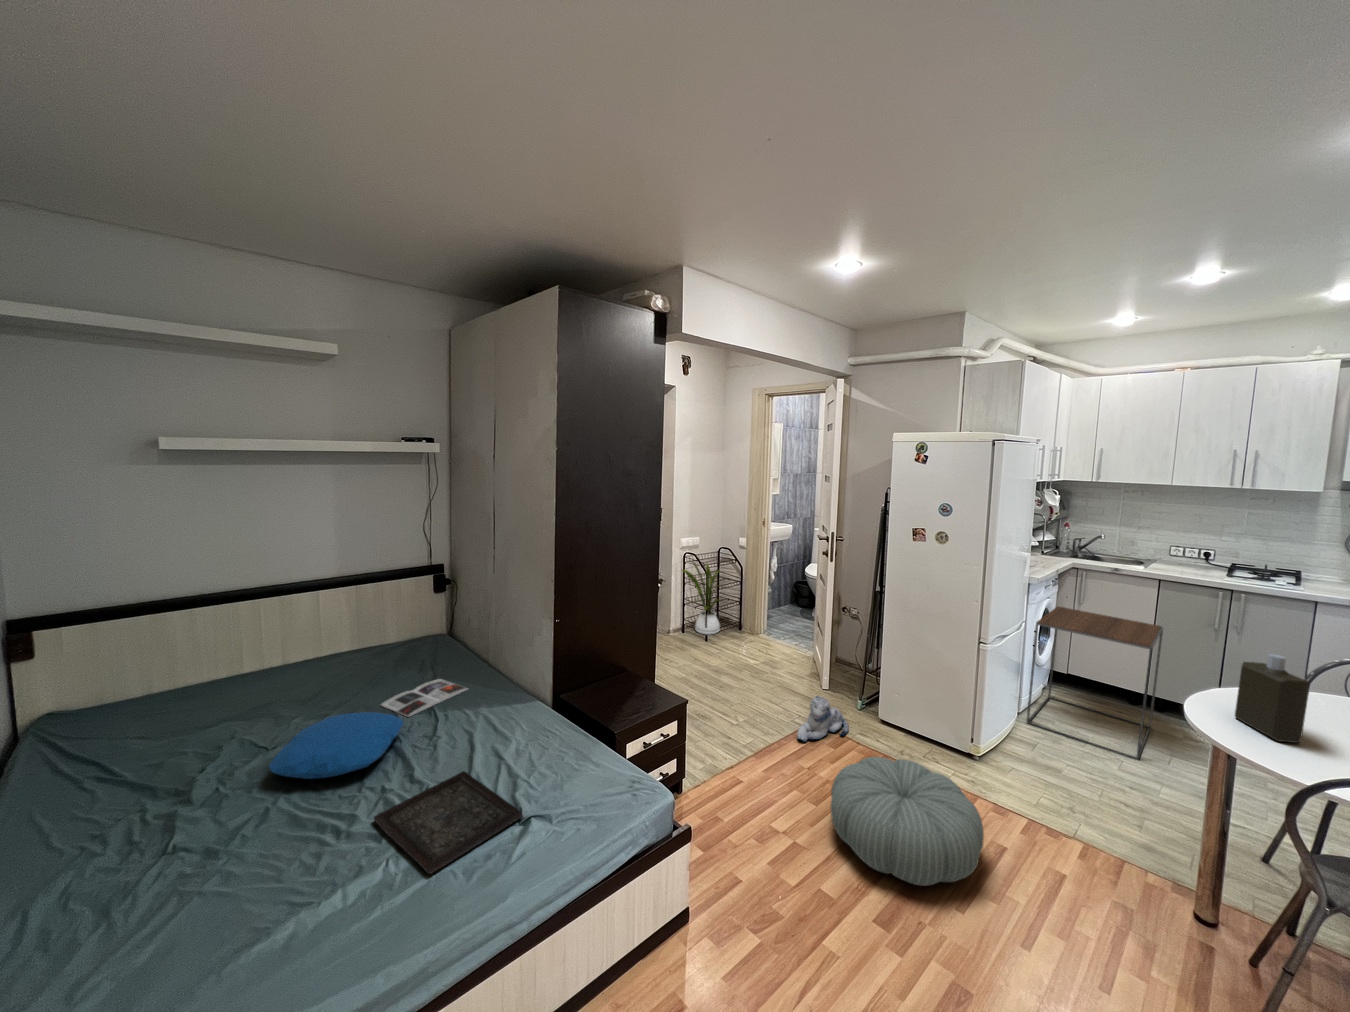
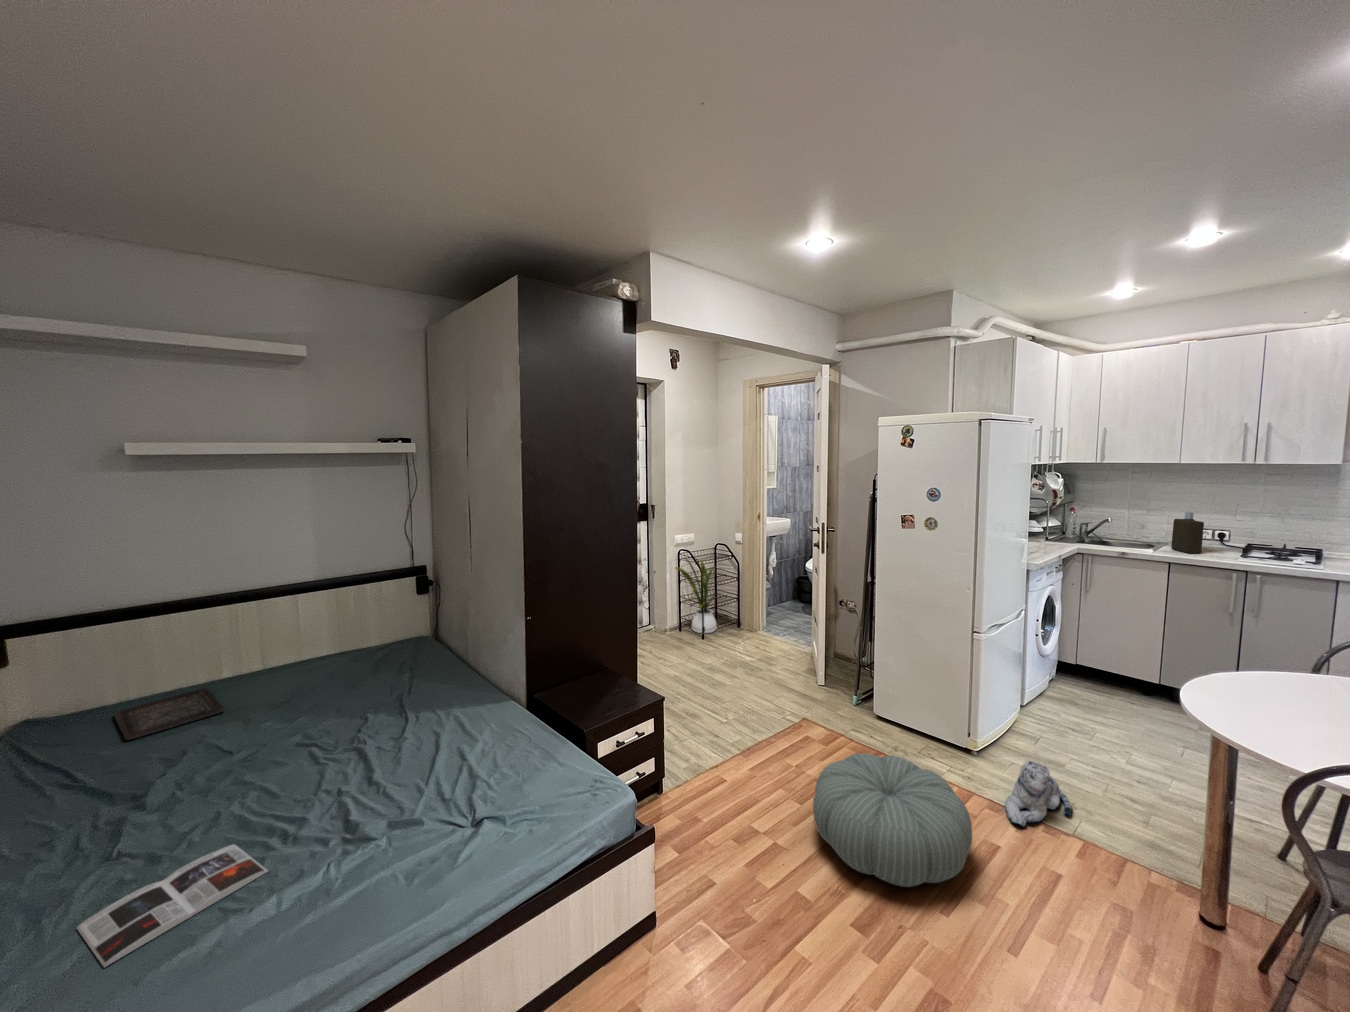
side table: present [1027,606,1163,760] -> none [1031,594,1174,754]
bottle: present [1235,654,1310,743] -> present [1171,512,1204,554]
magazine: present [381,679,467,717] -> present [77,845,268,967]
plush toy: present [797,696,849,742] -> present [1005,760,1072,826]
pillow: present [269,712,403,779] -> none [225,716,368,783]
tray: present [374,771,522,874] -> present [115,687,224,740]

